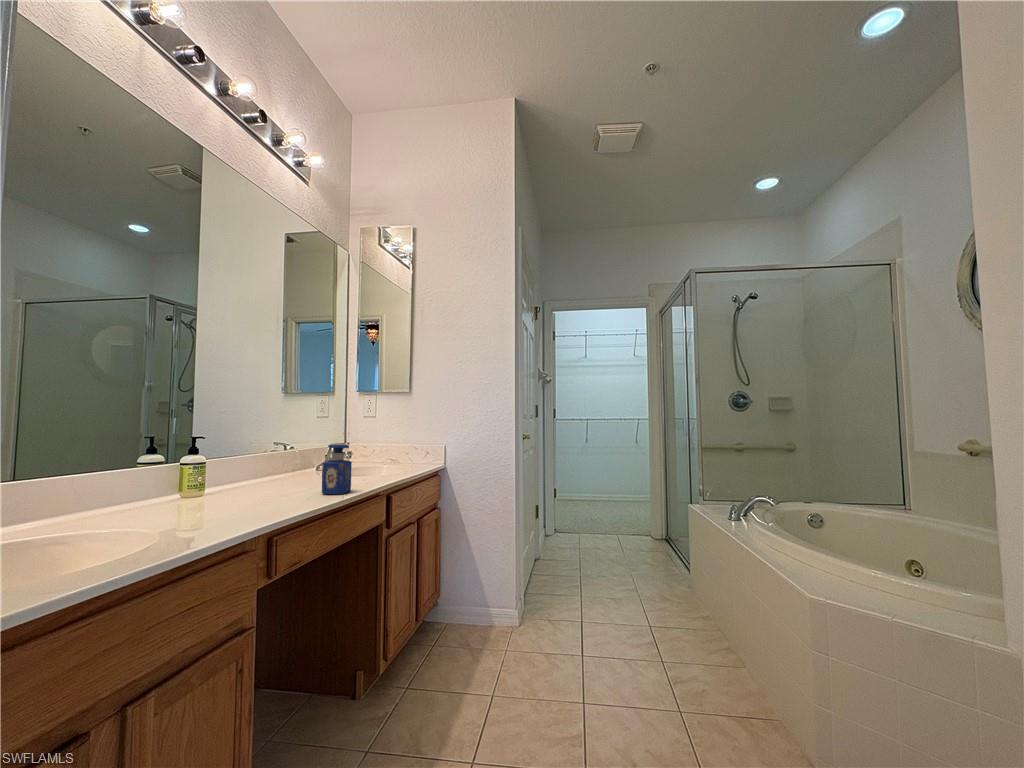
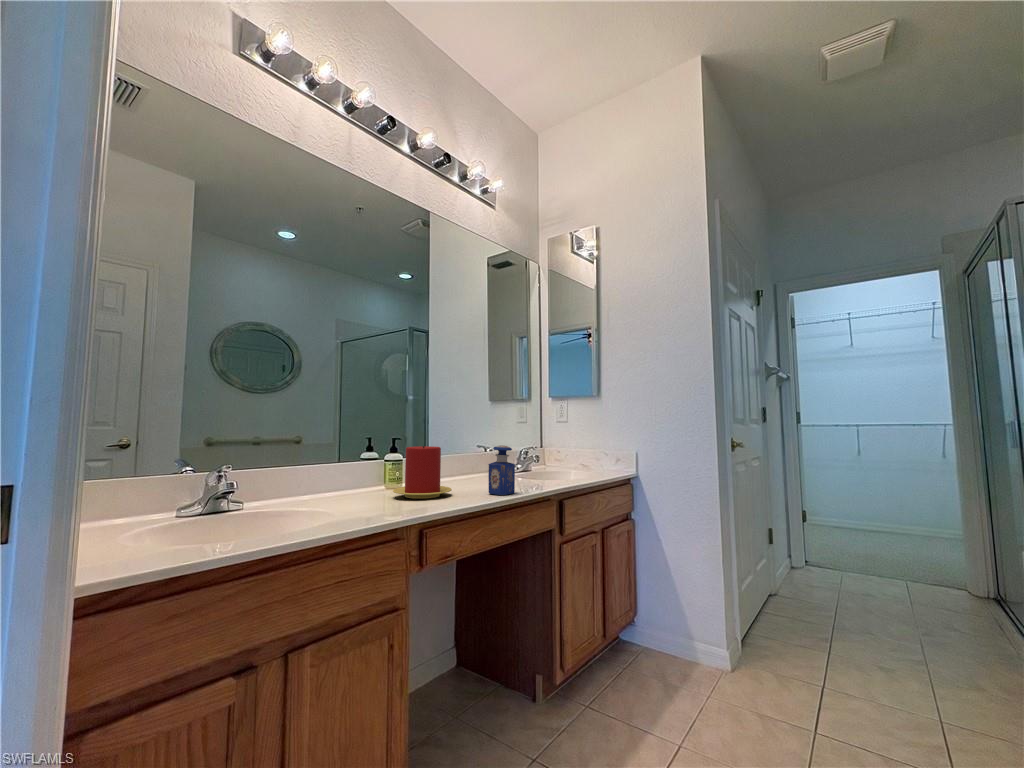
candle: none [203,447,280,507] -> present [393,446,452,499]

